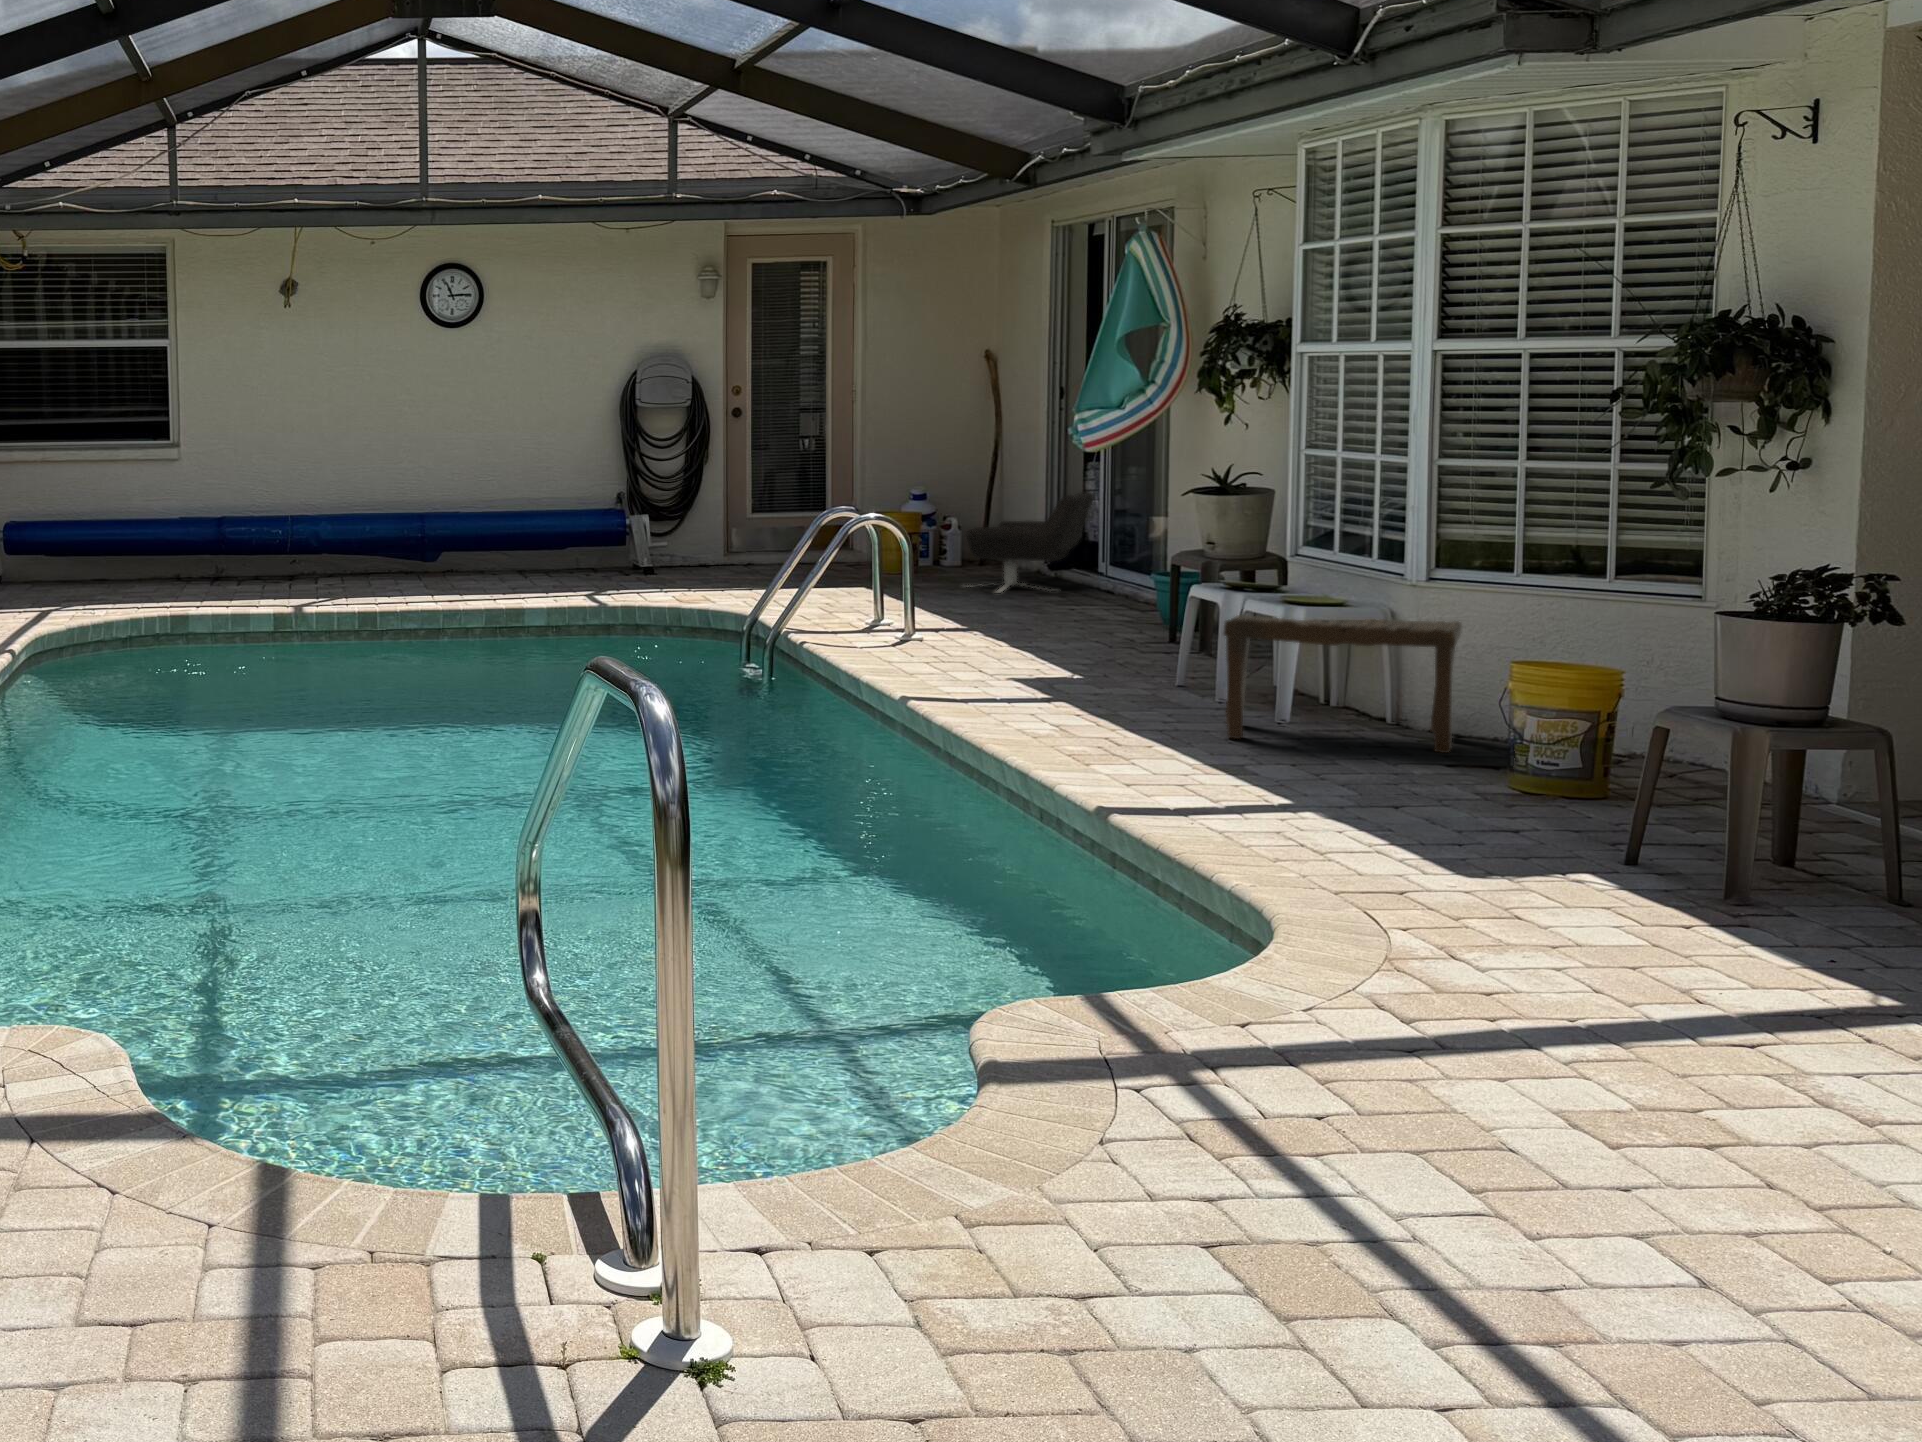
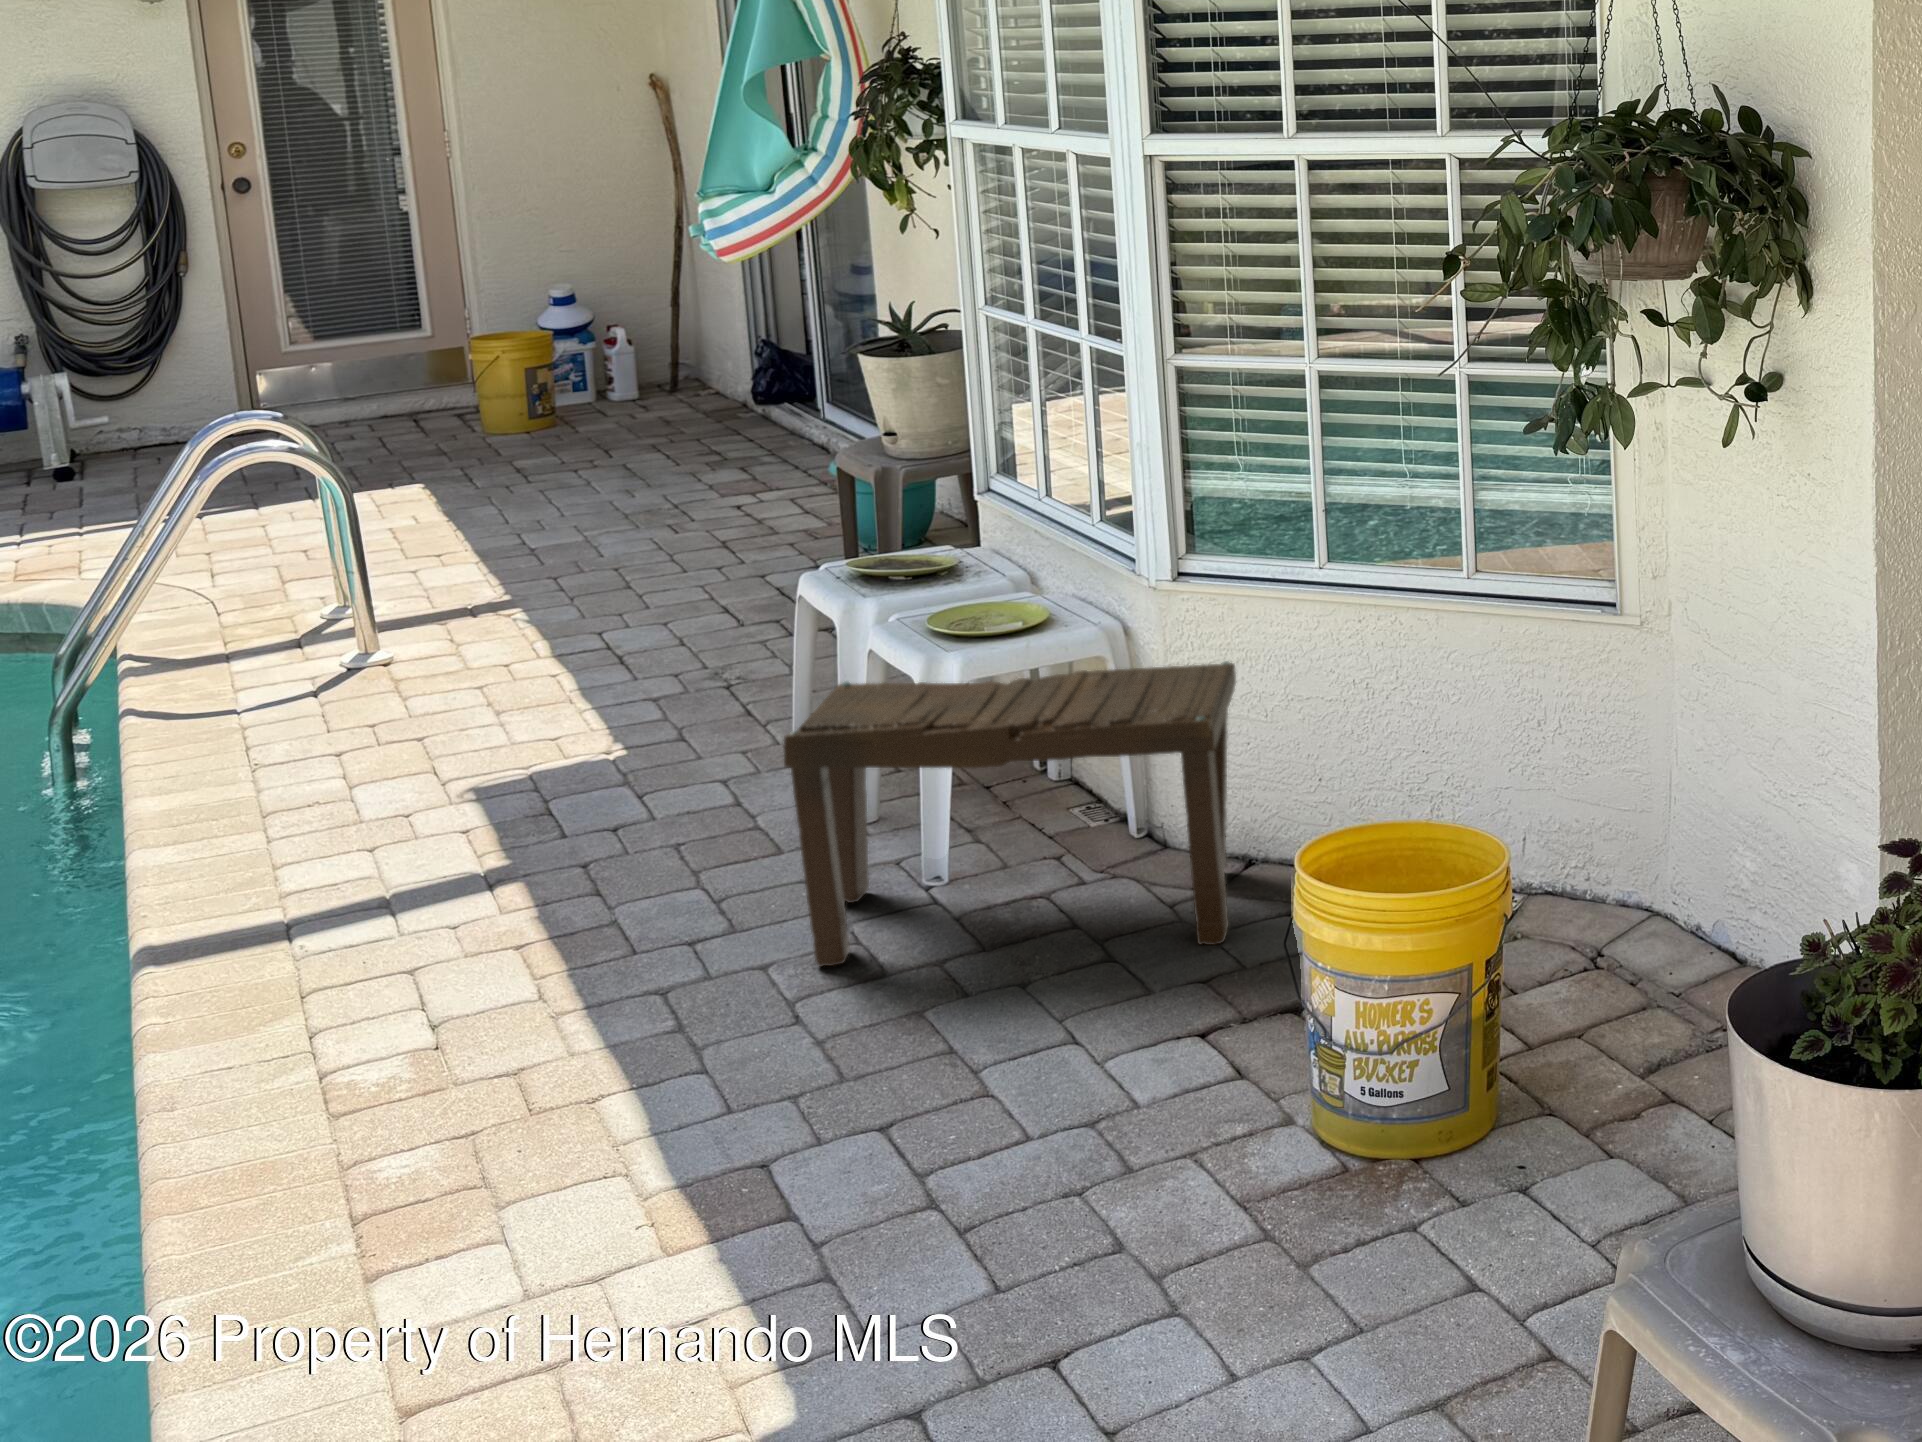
lounge chair: present [966,492,1094,593] -> none [591,294,797,467]

